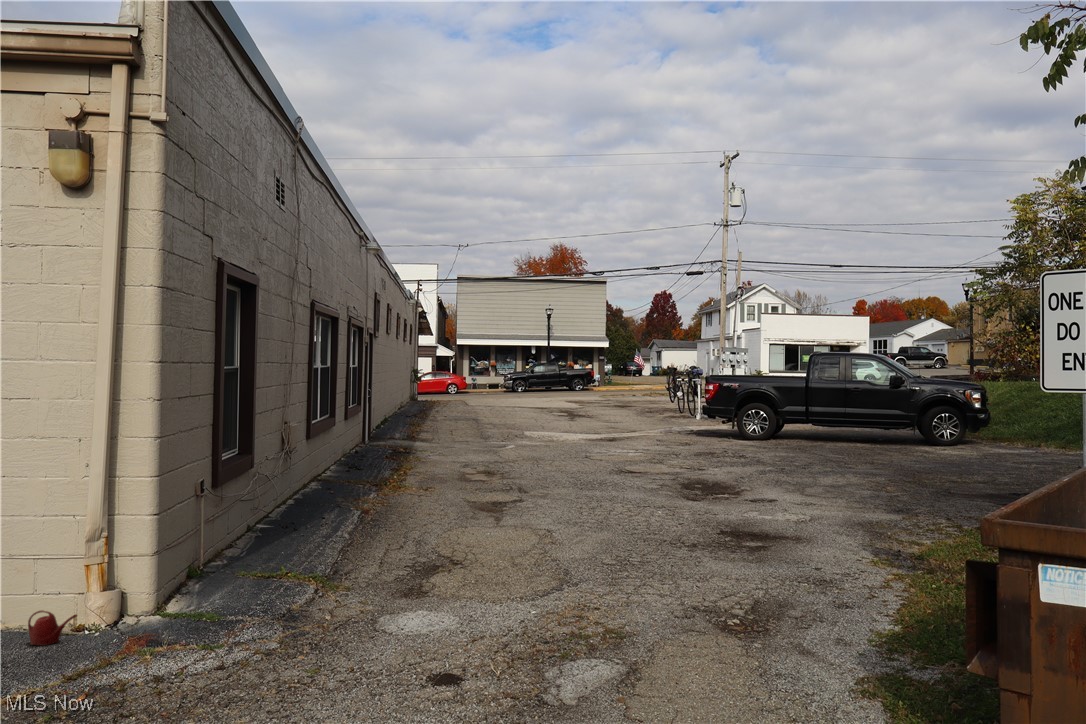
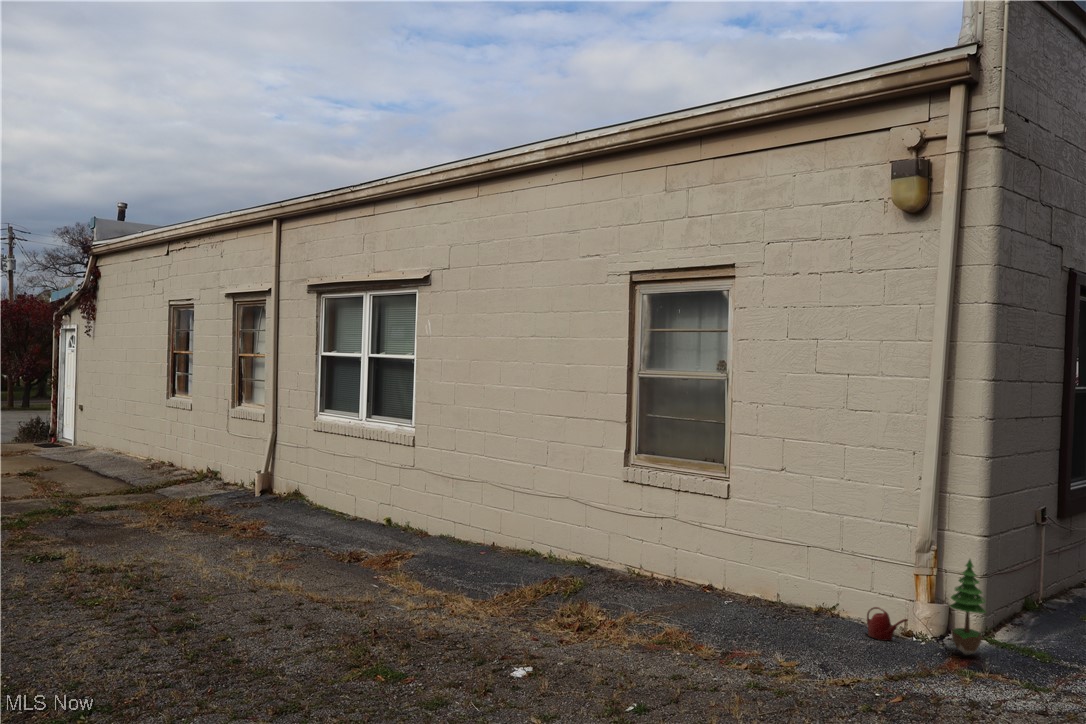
potted tree: none [121,537,161,635] -> present [949,560,986,655]

